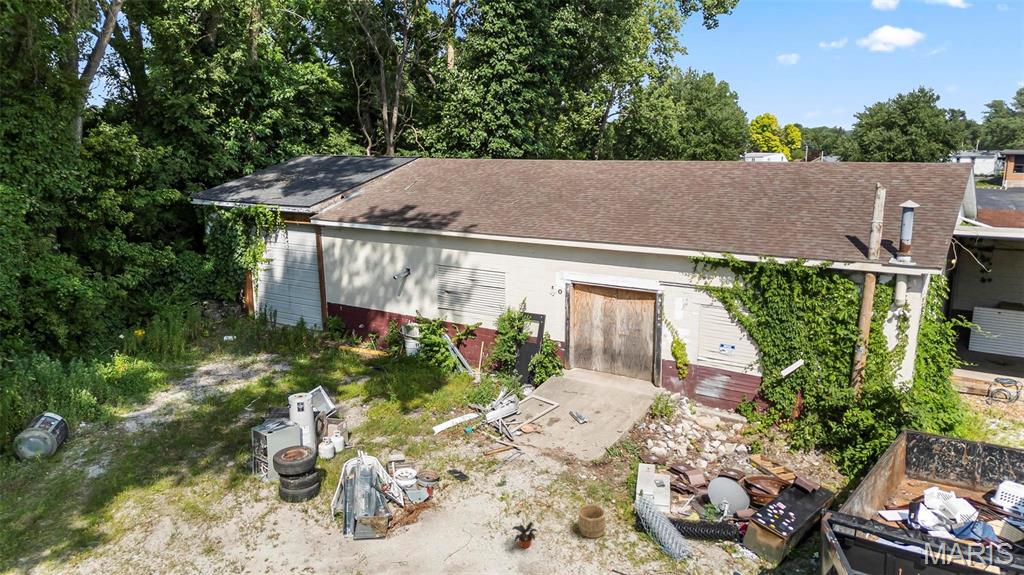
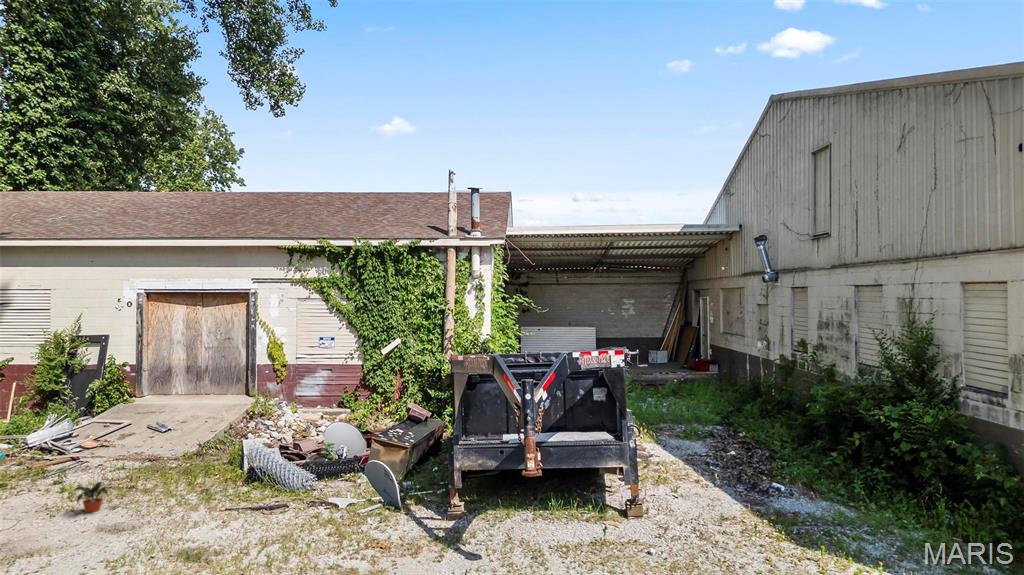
wooden bucket: present [578,504,606,538] -> none [164,461,201,493]

